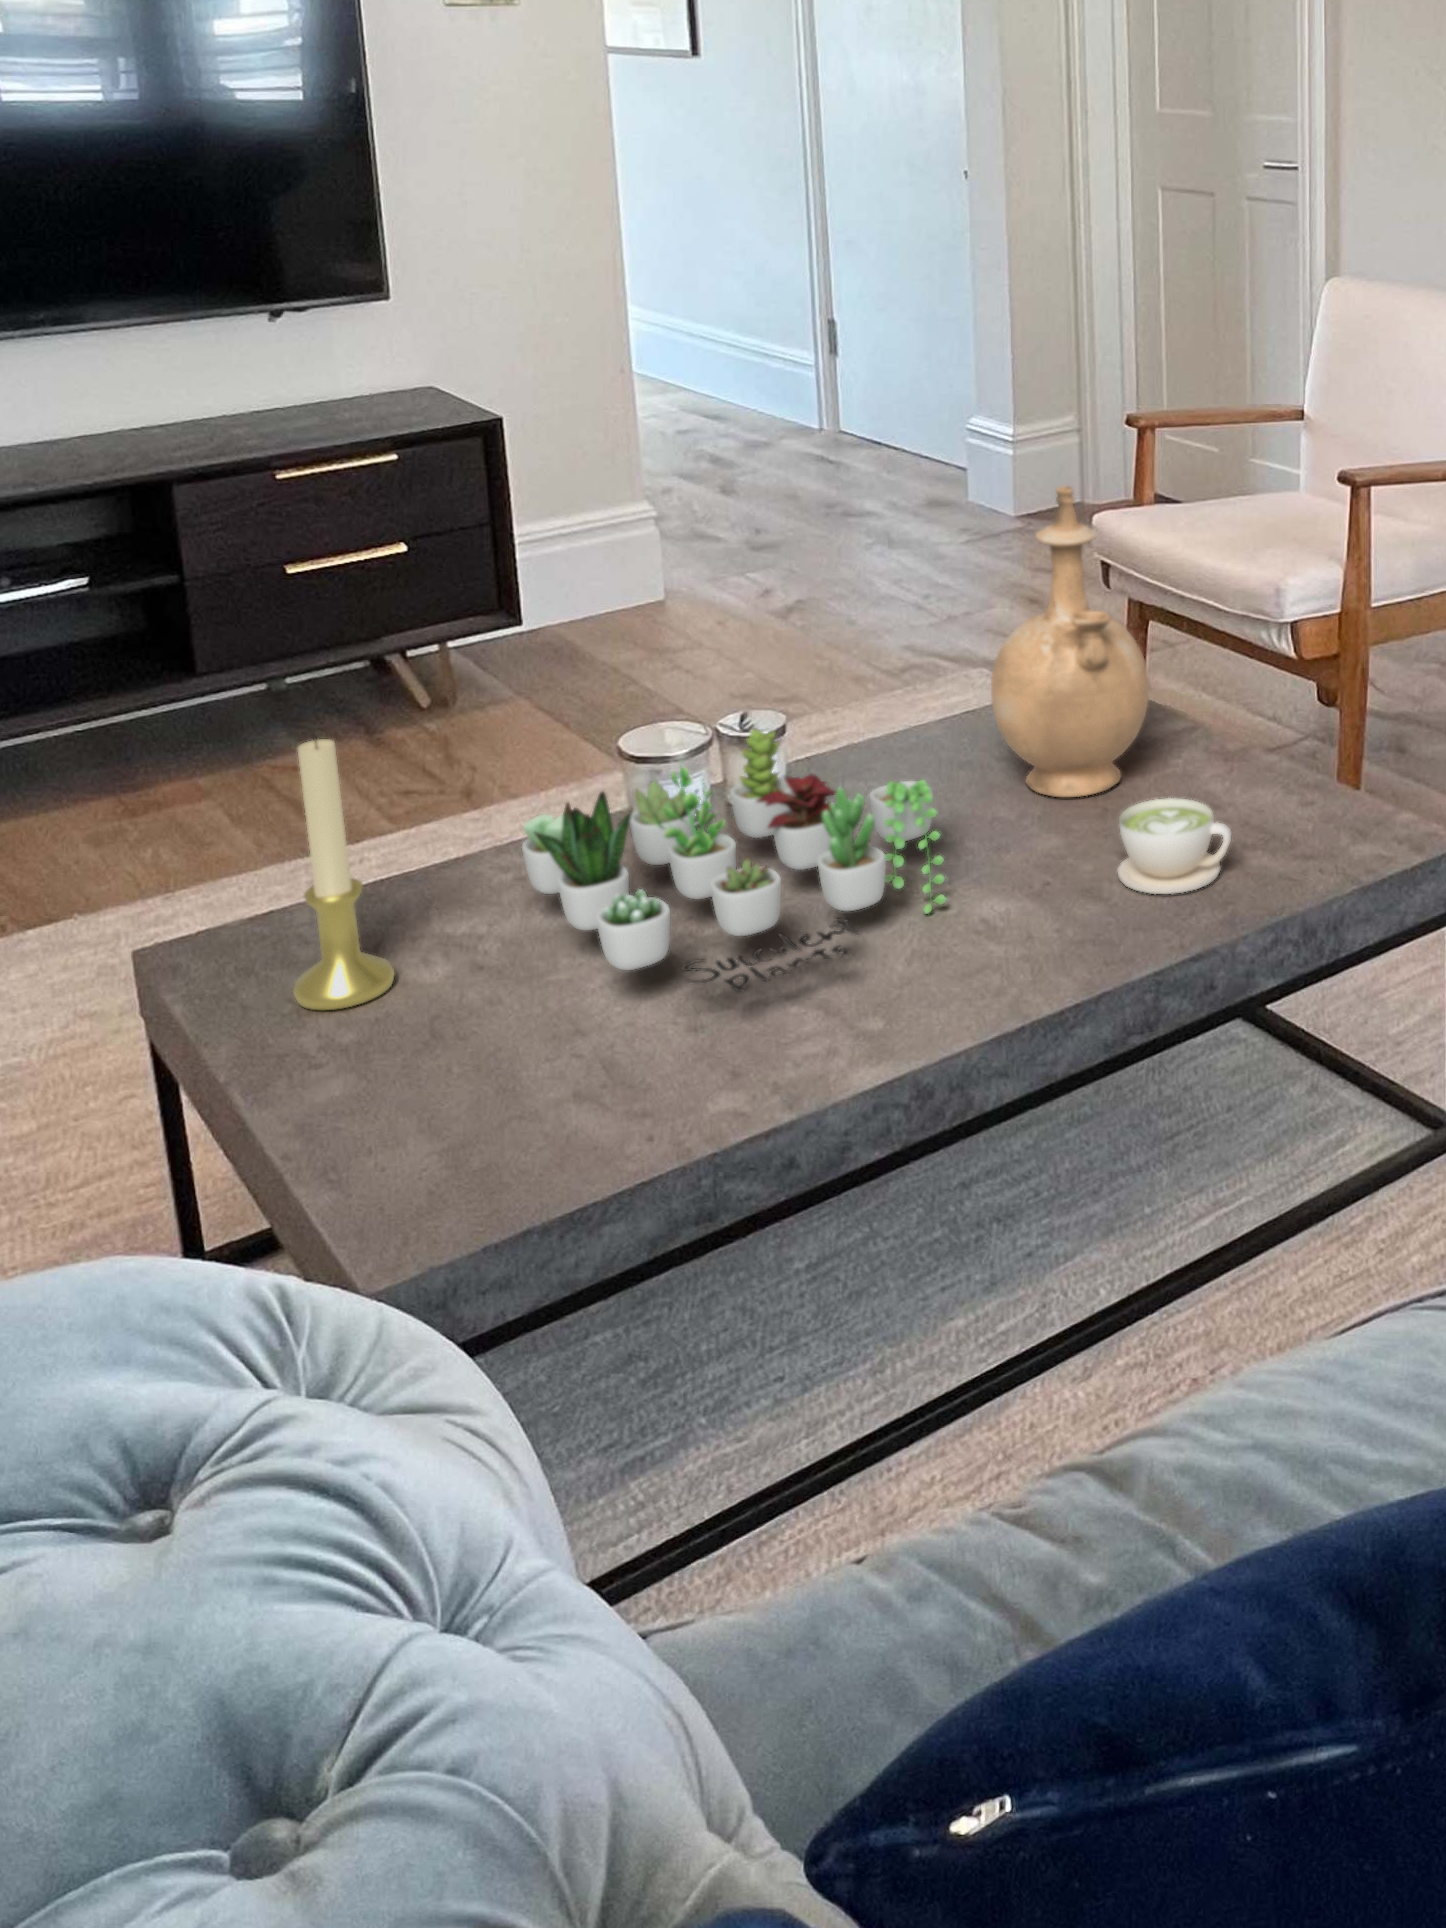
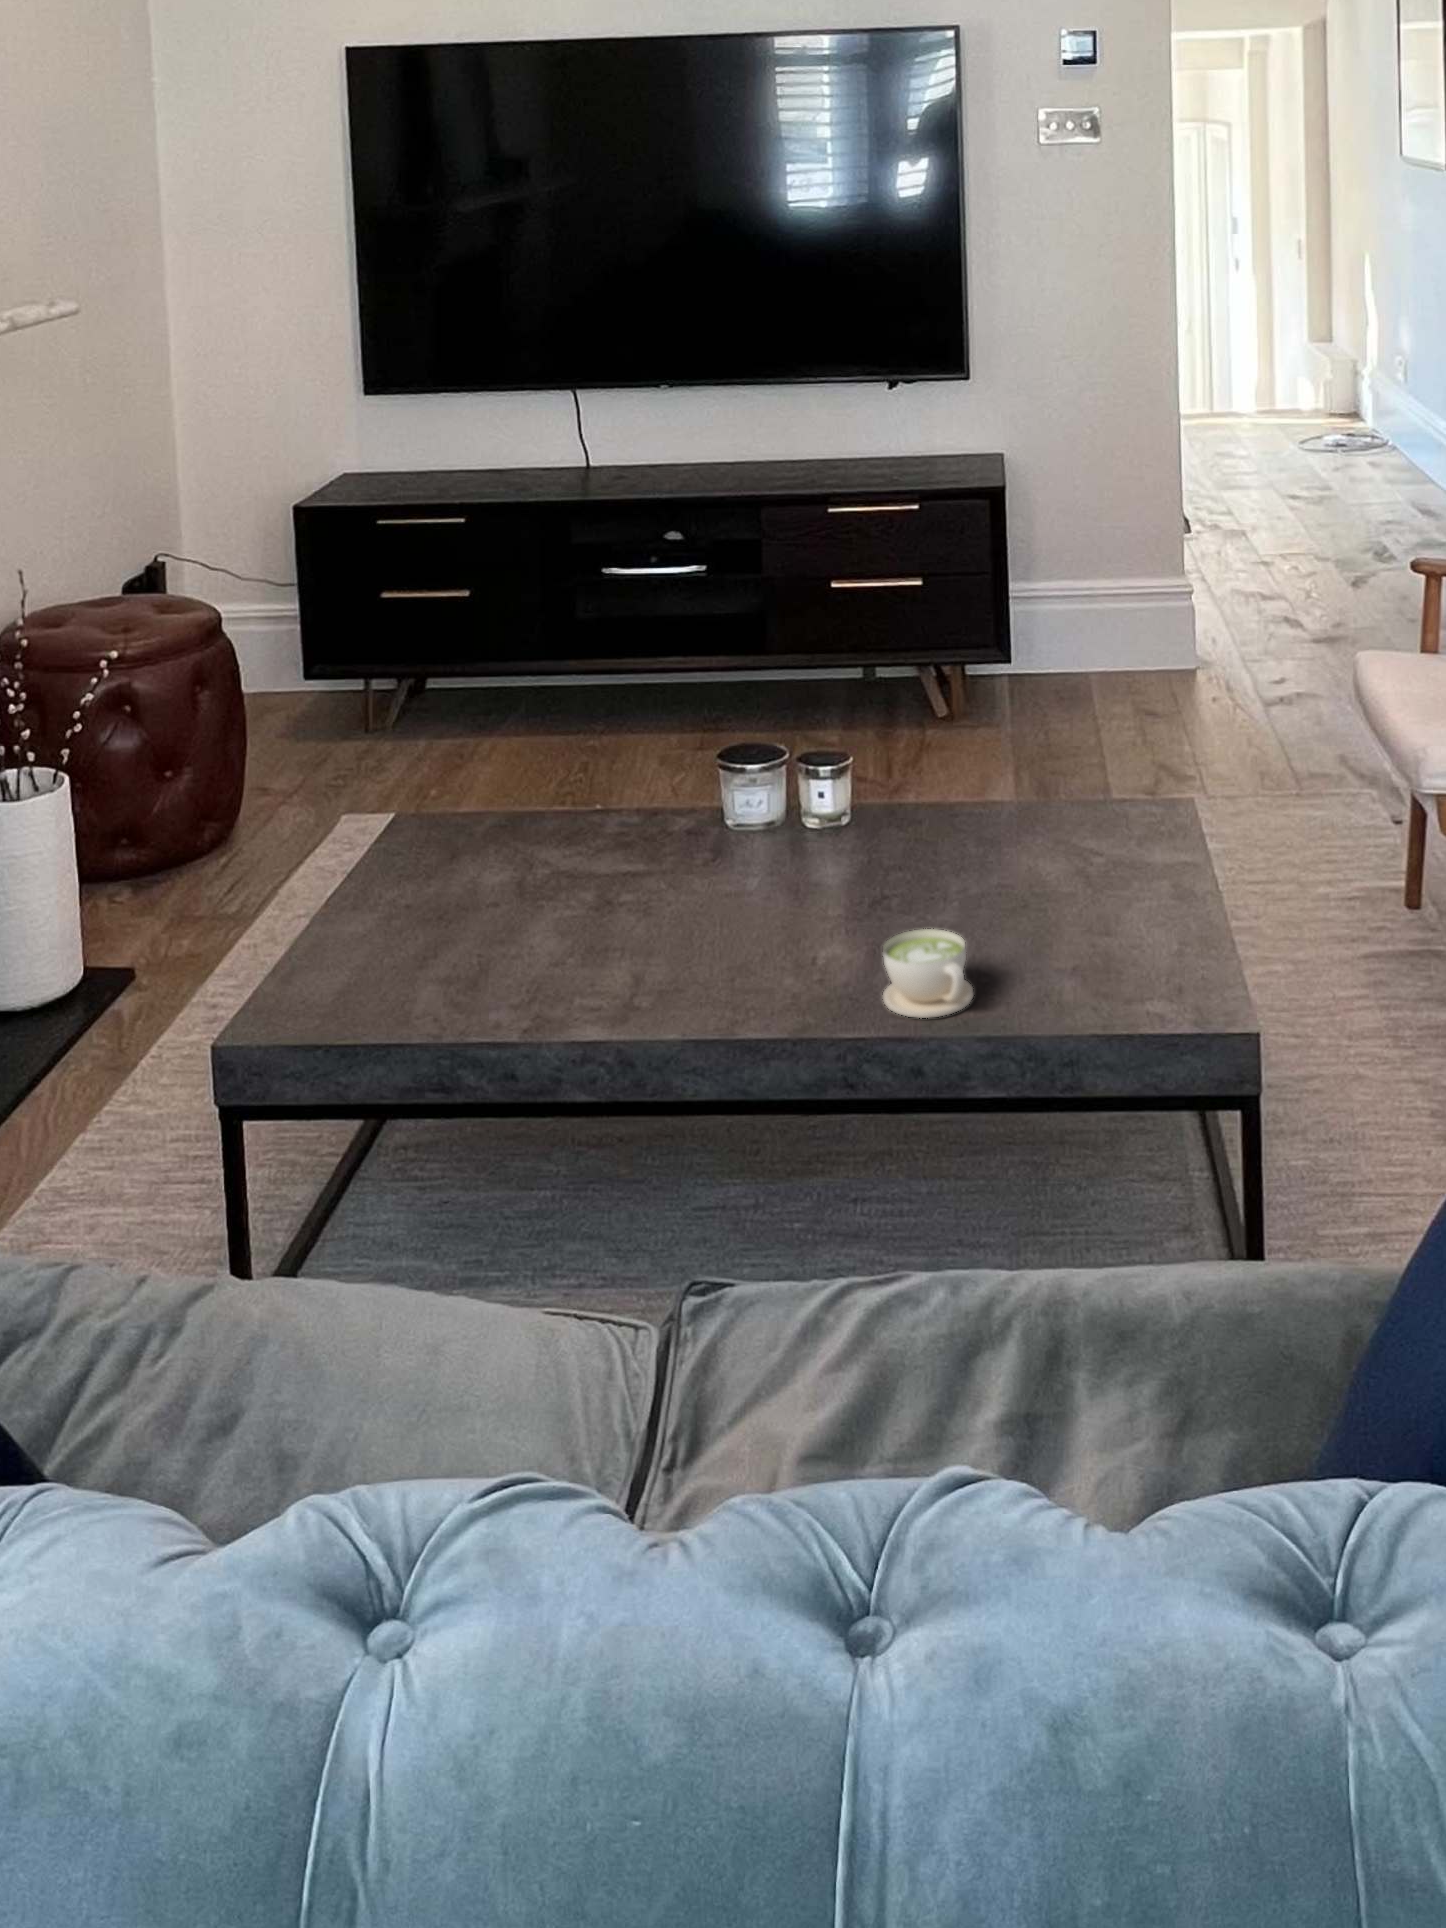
vase: present [991,486,1149,797] -> none [916,637,1055,915]
succulent plant: present [522,728,947,992] -> none [484,790,803,984]
candle holder: present [293,738,394,1010] -> none [379,729,444,922]

